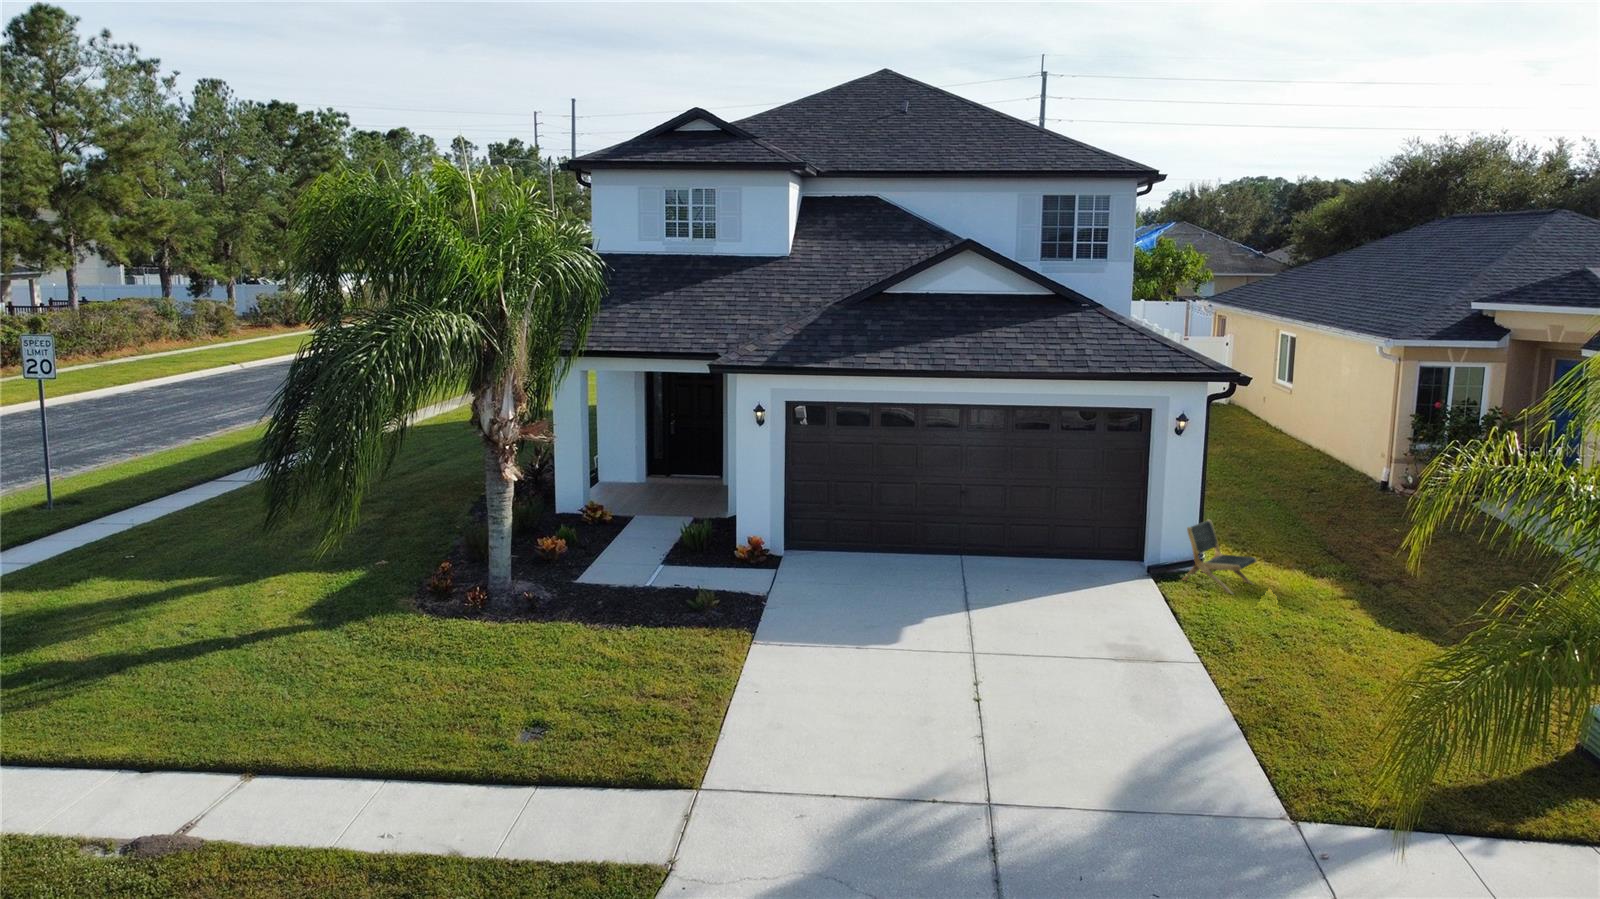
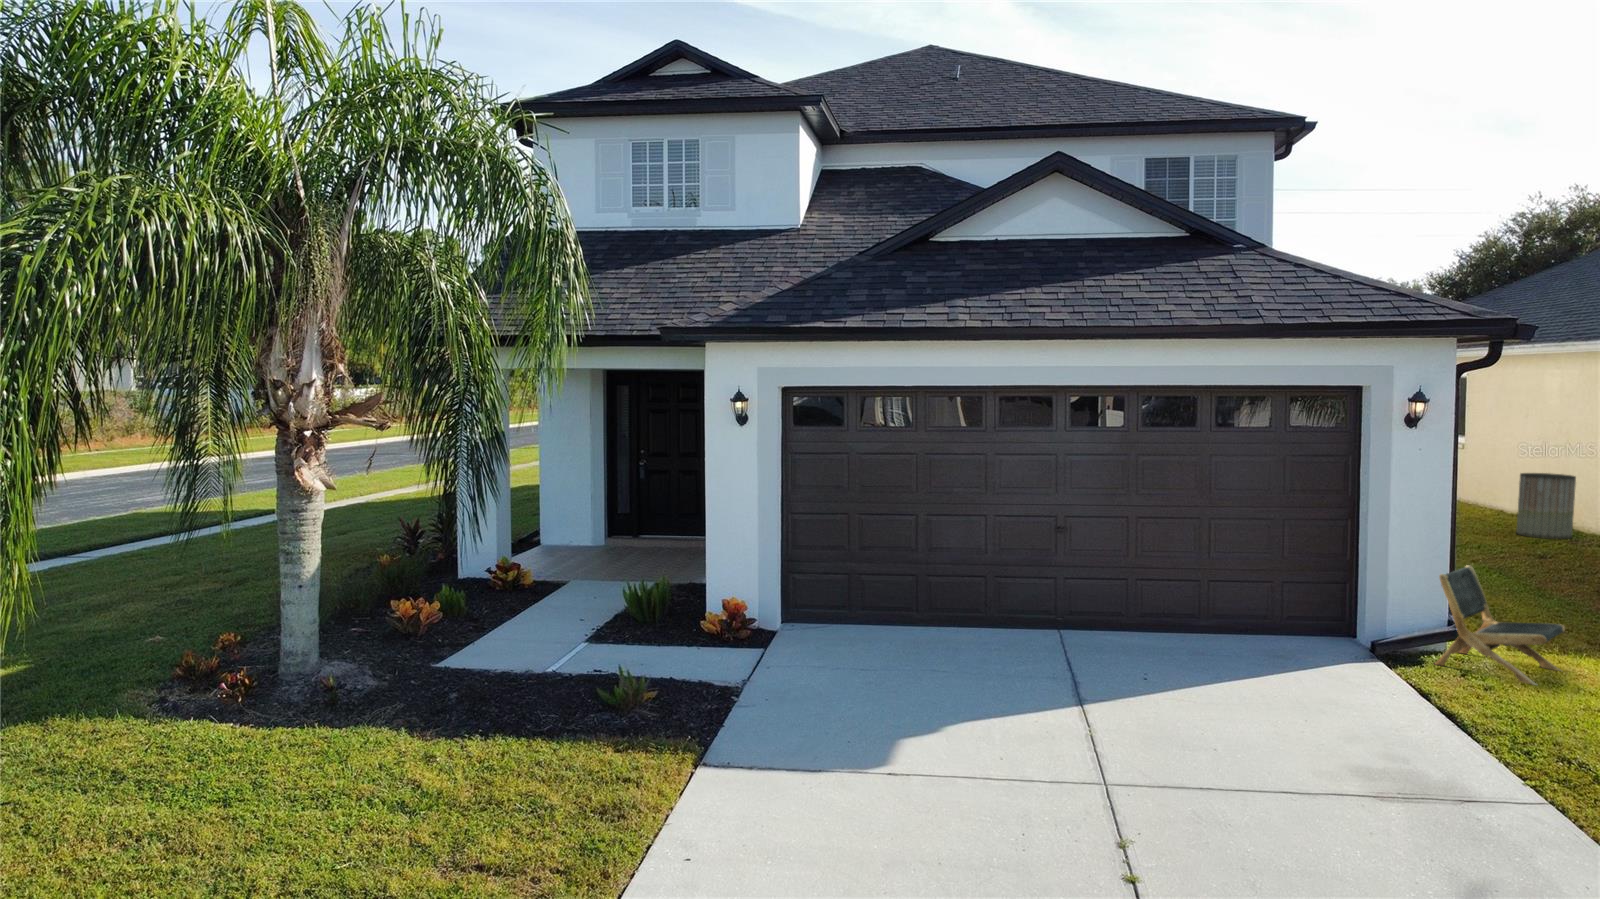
trash can: none [1298,426,1340,475] -> present [1516,473,1576,539]

